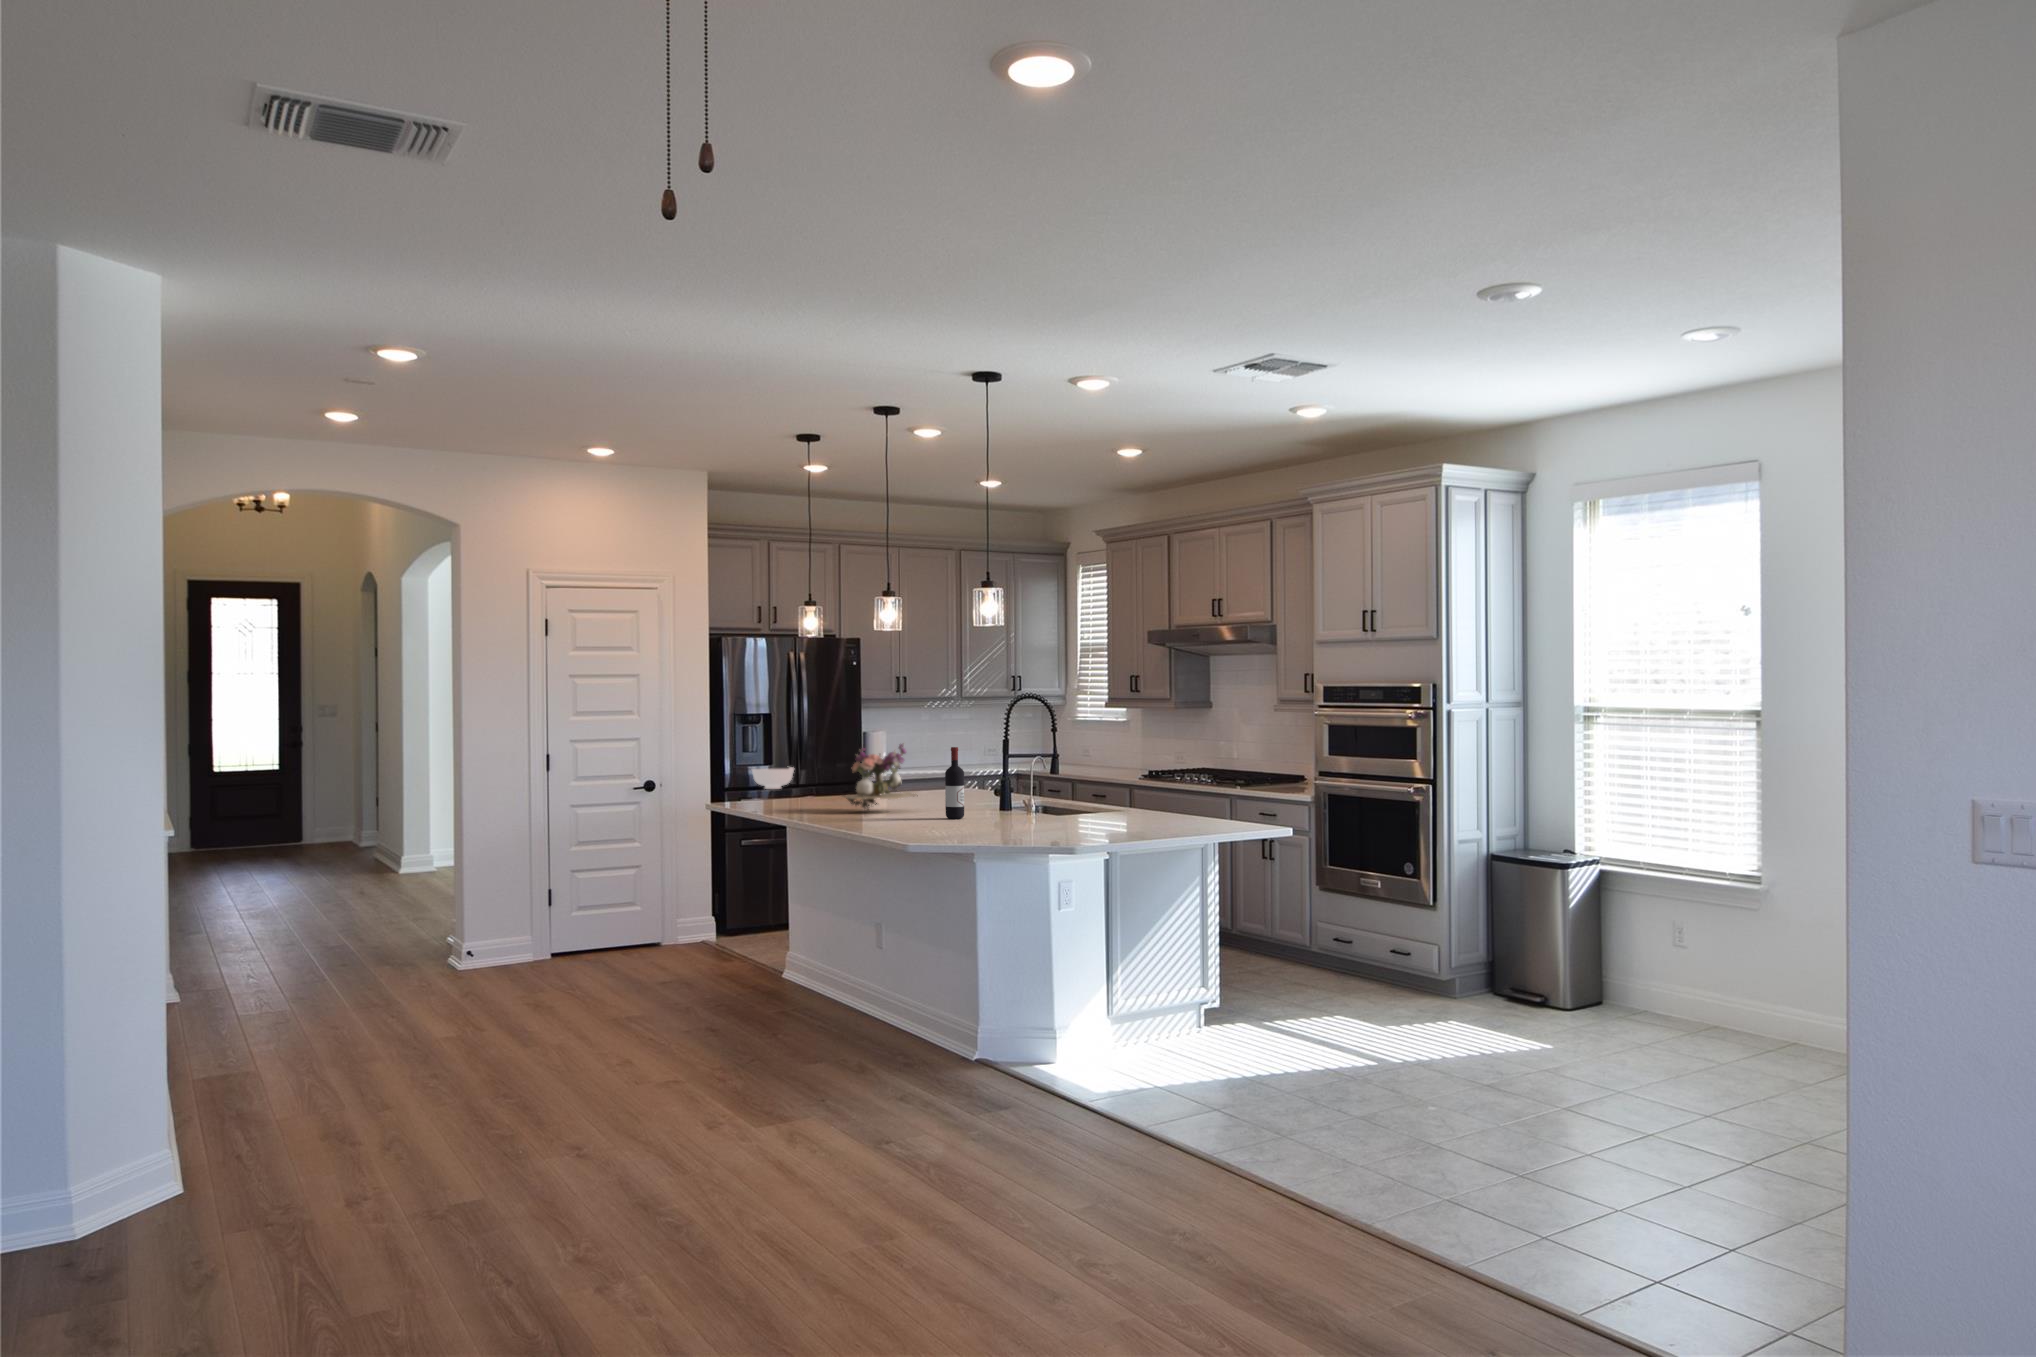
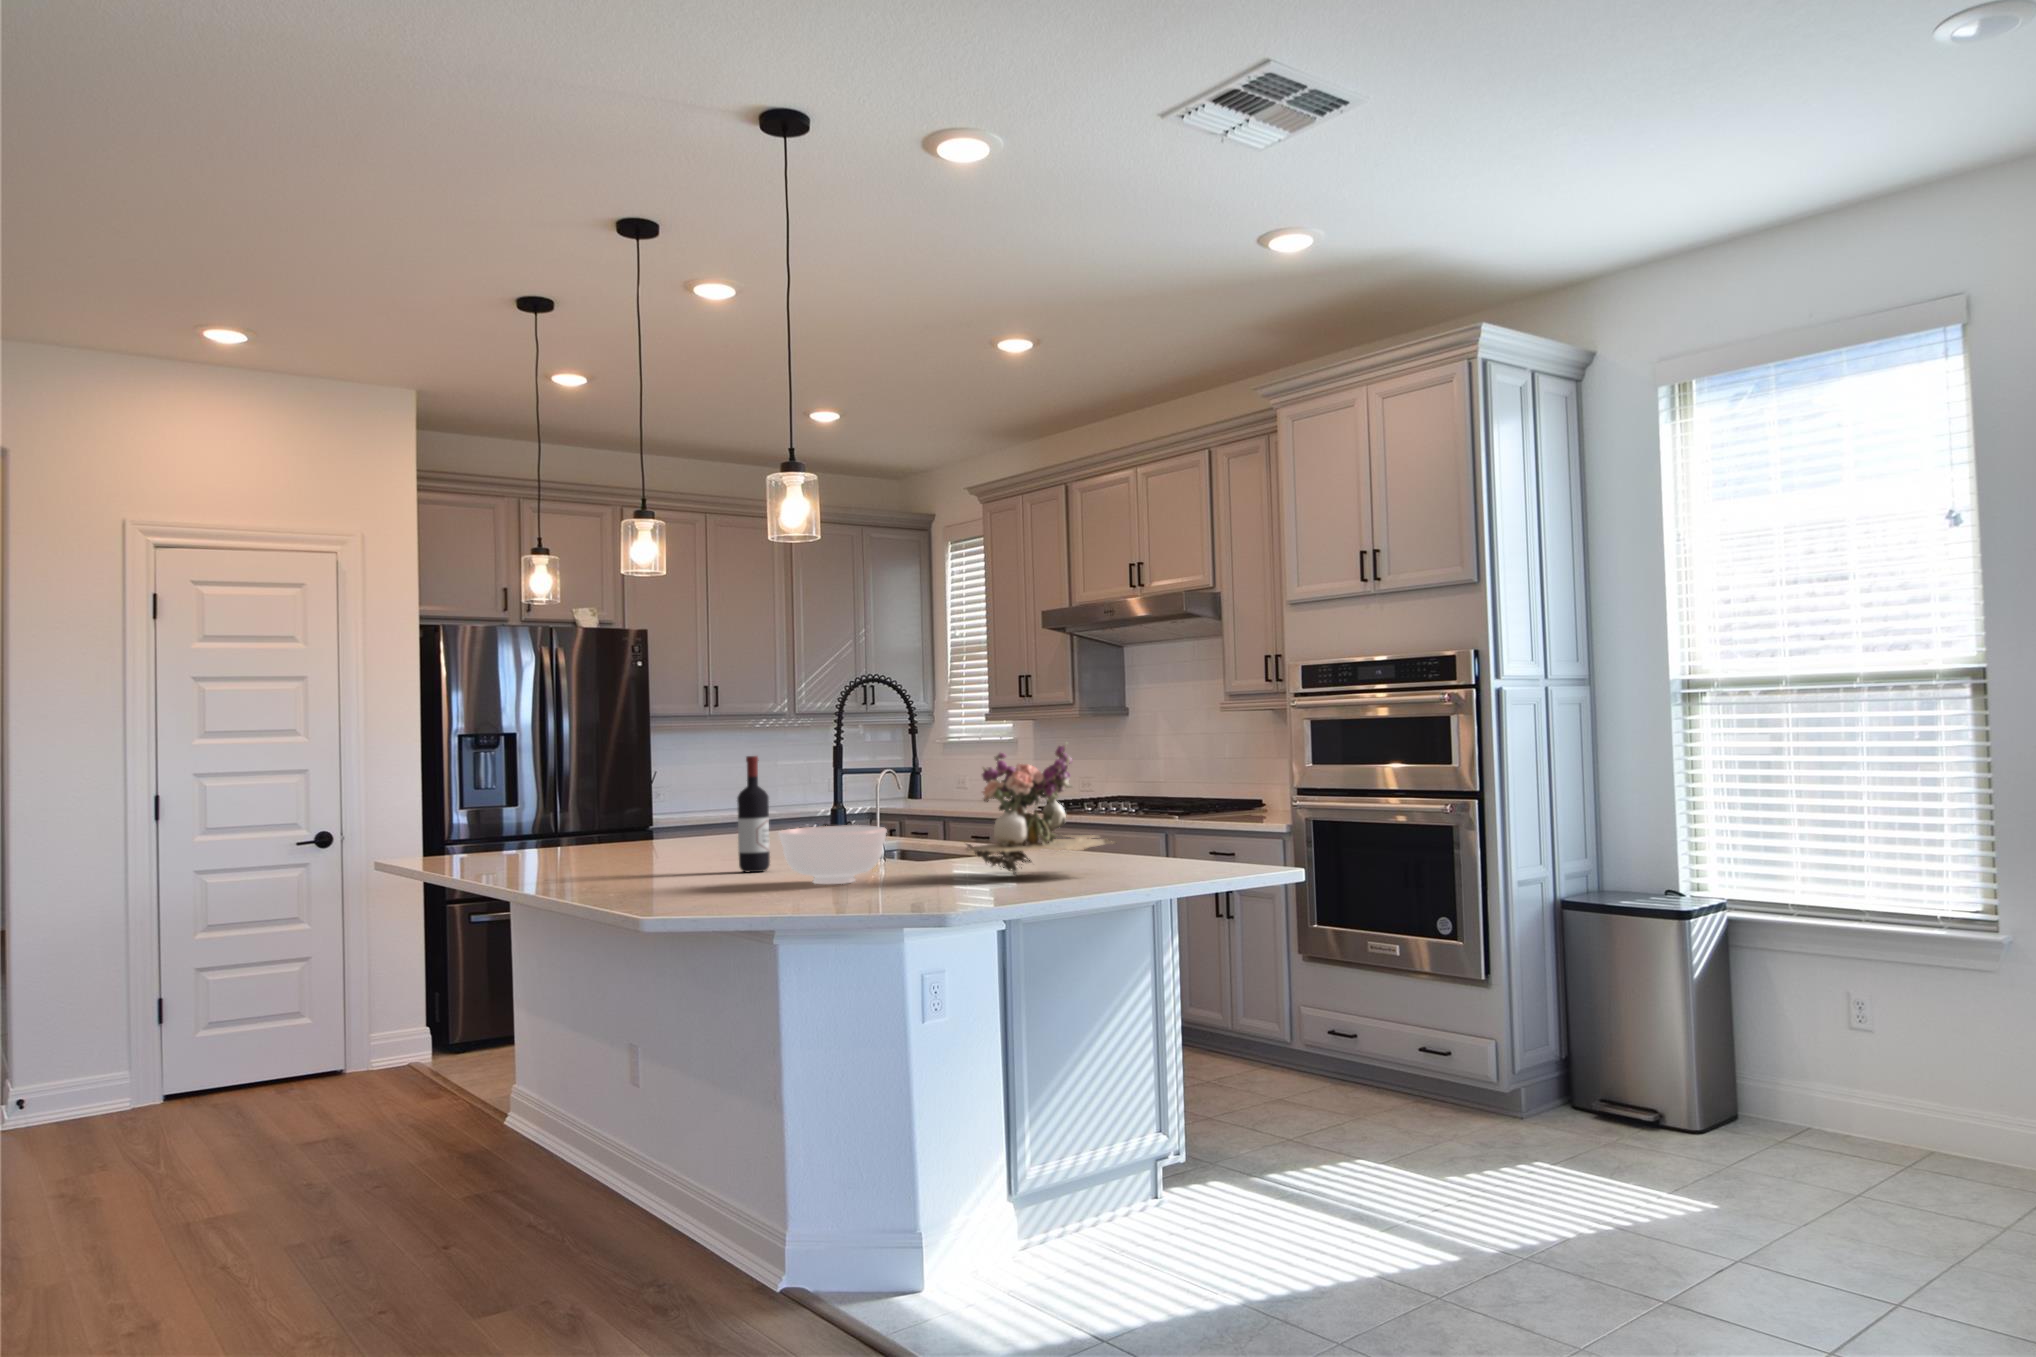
flower arrangement: present [842,743,918,809] -> present [965,743,1116,874]
bowl: present [752,767,794,789] -> present [778,825,887,884]

